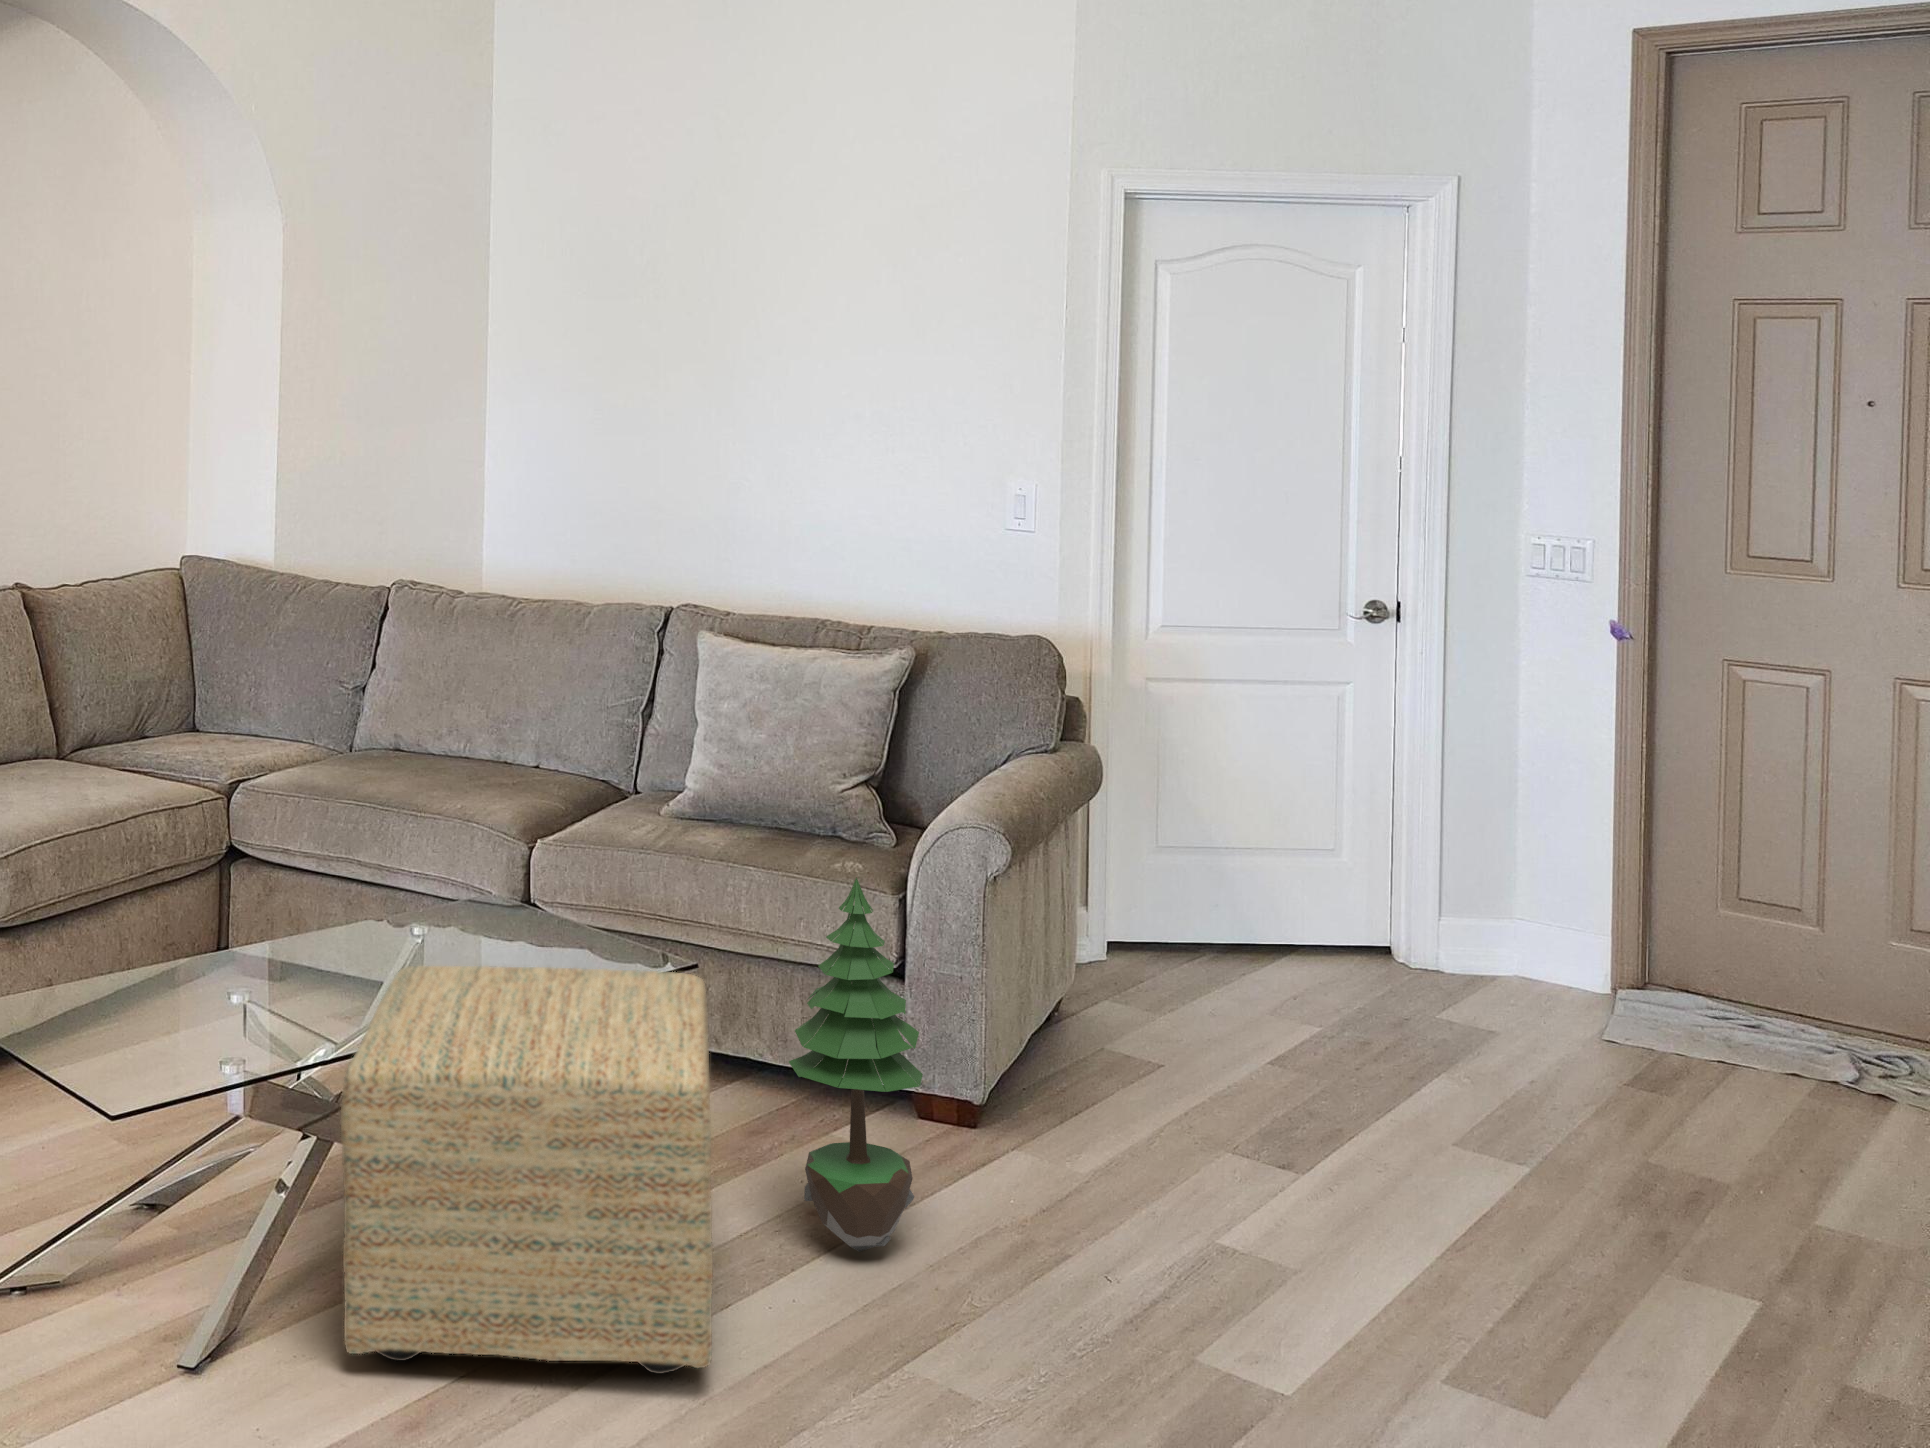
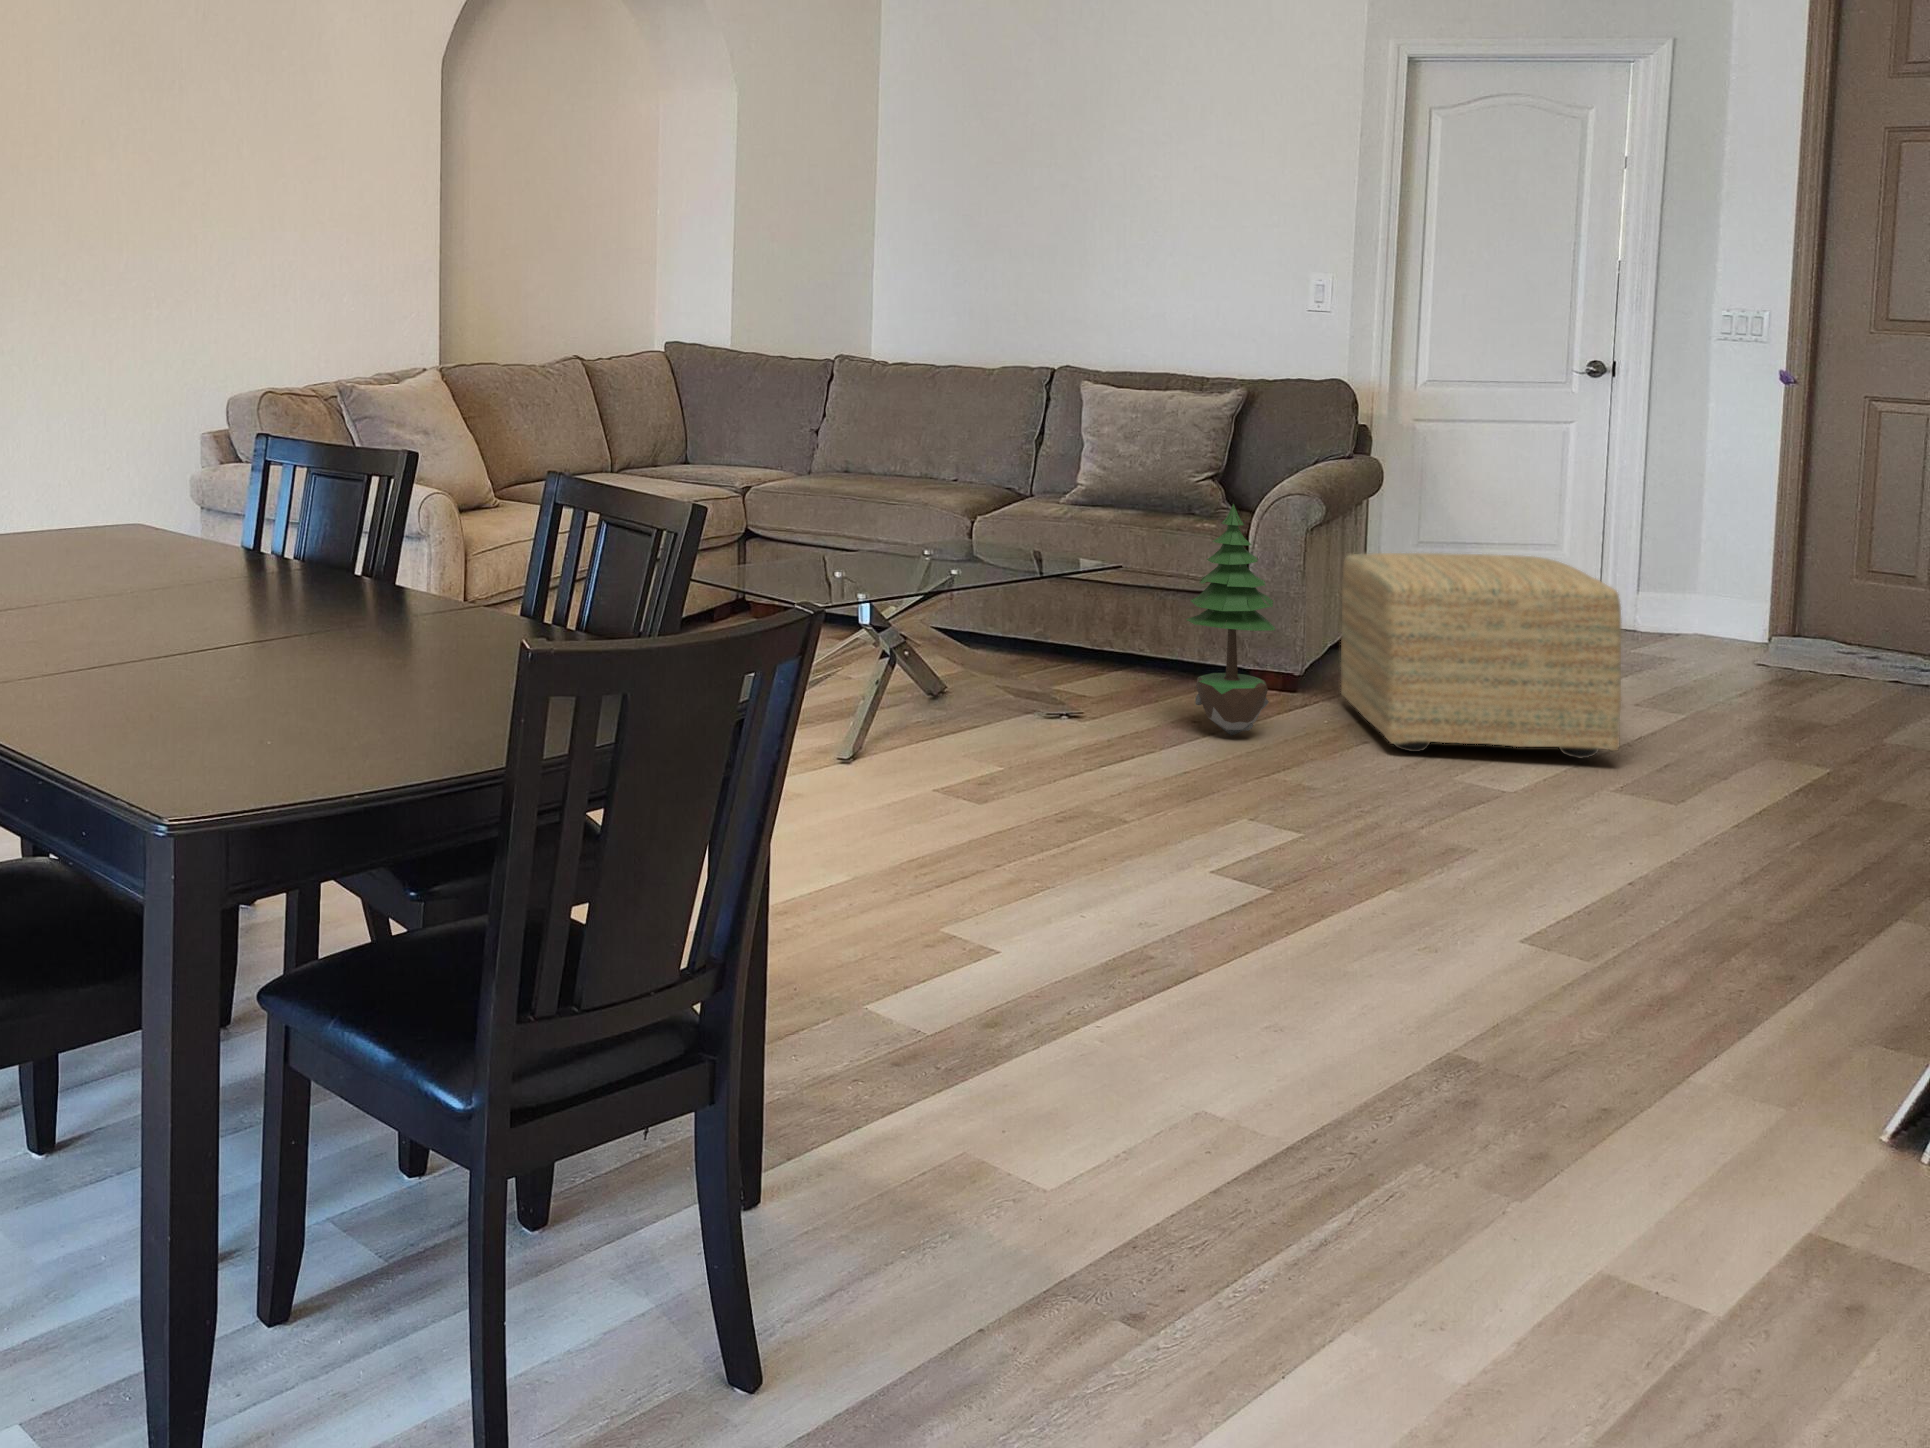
ottoman: present [341,966,713,1374] -> present [1341,553,1621,758]

